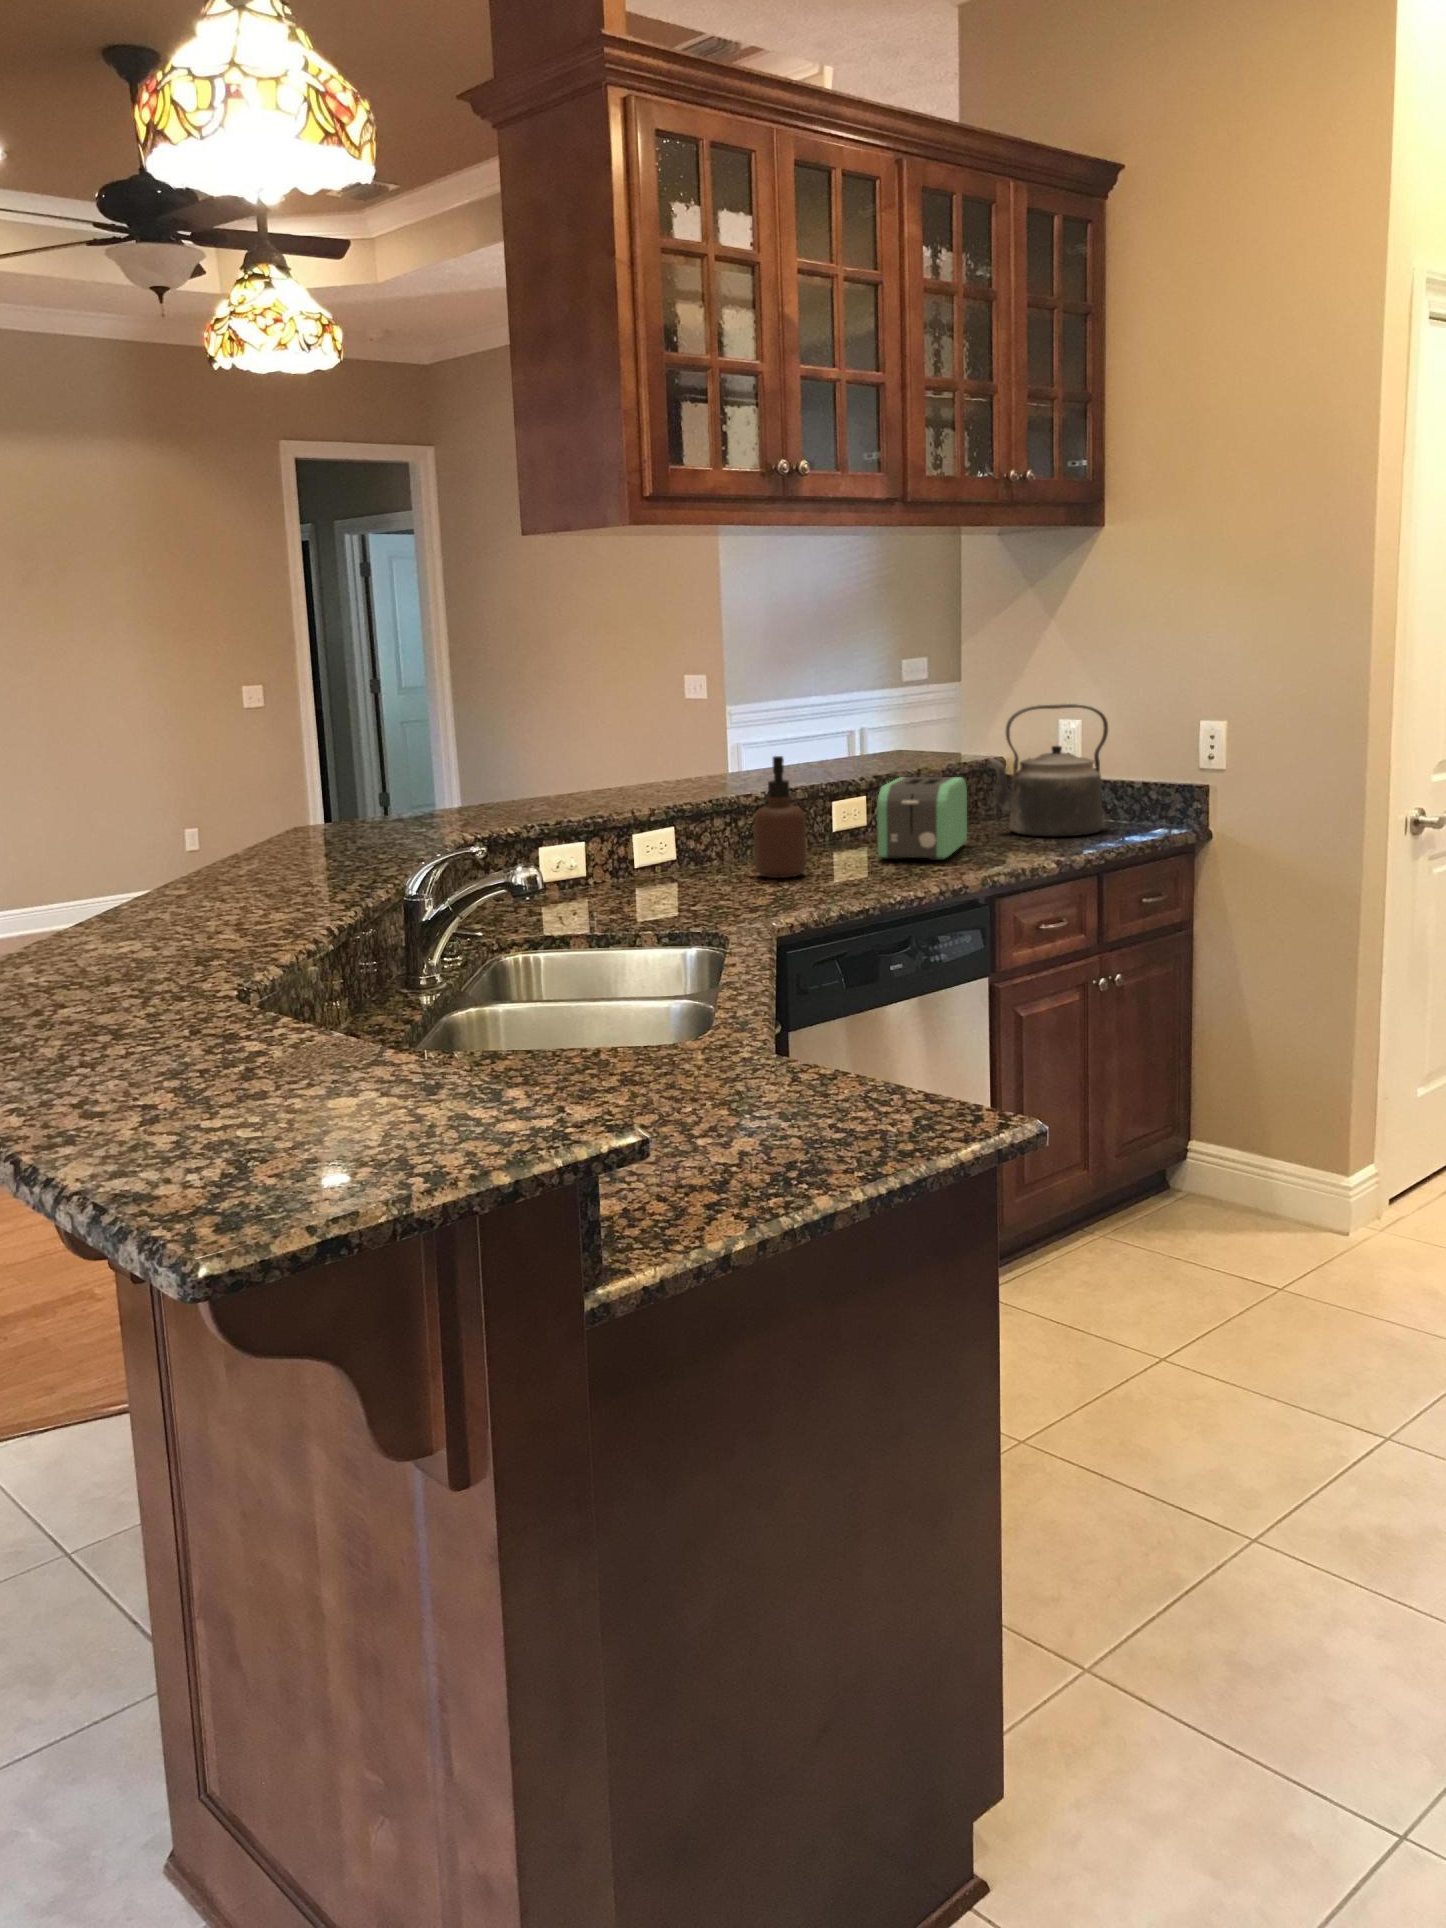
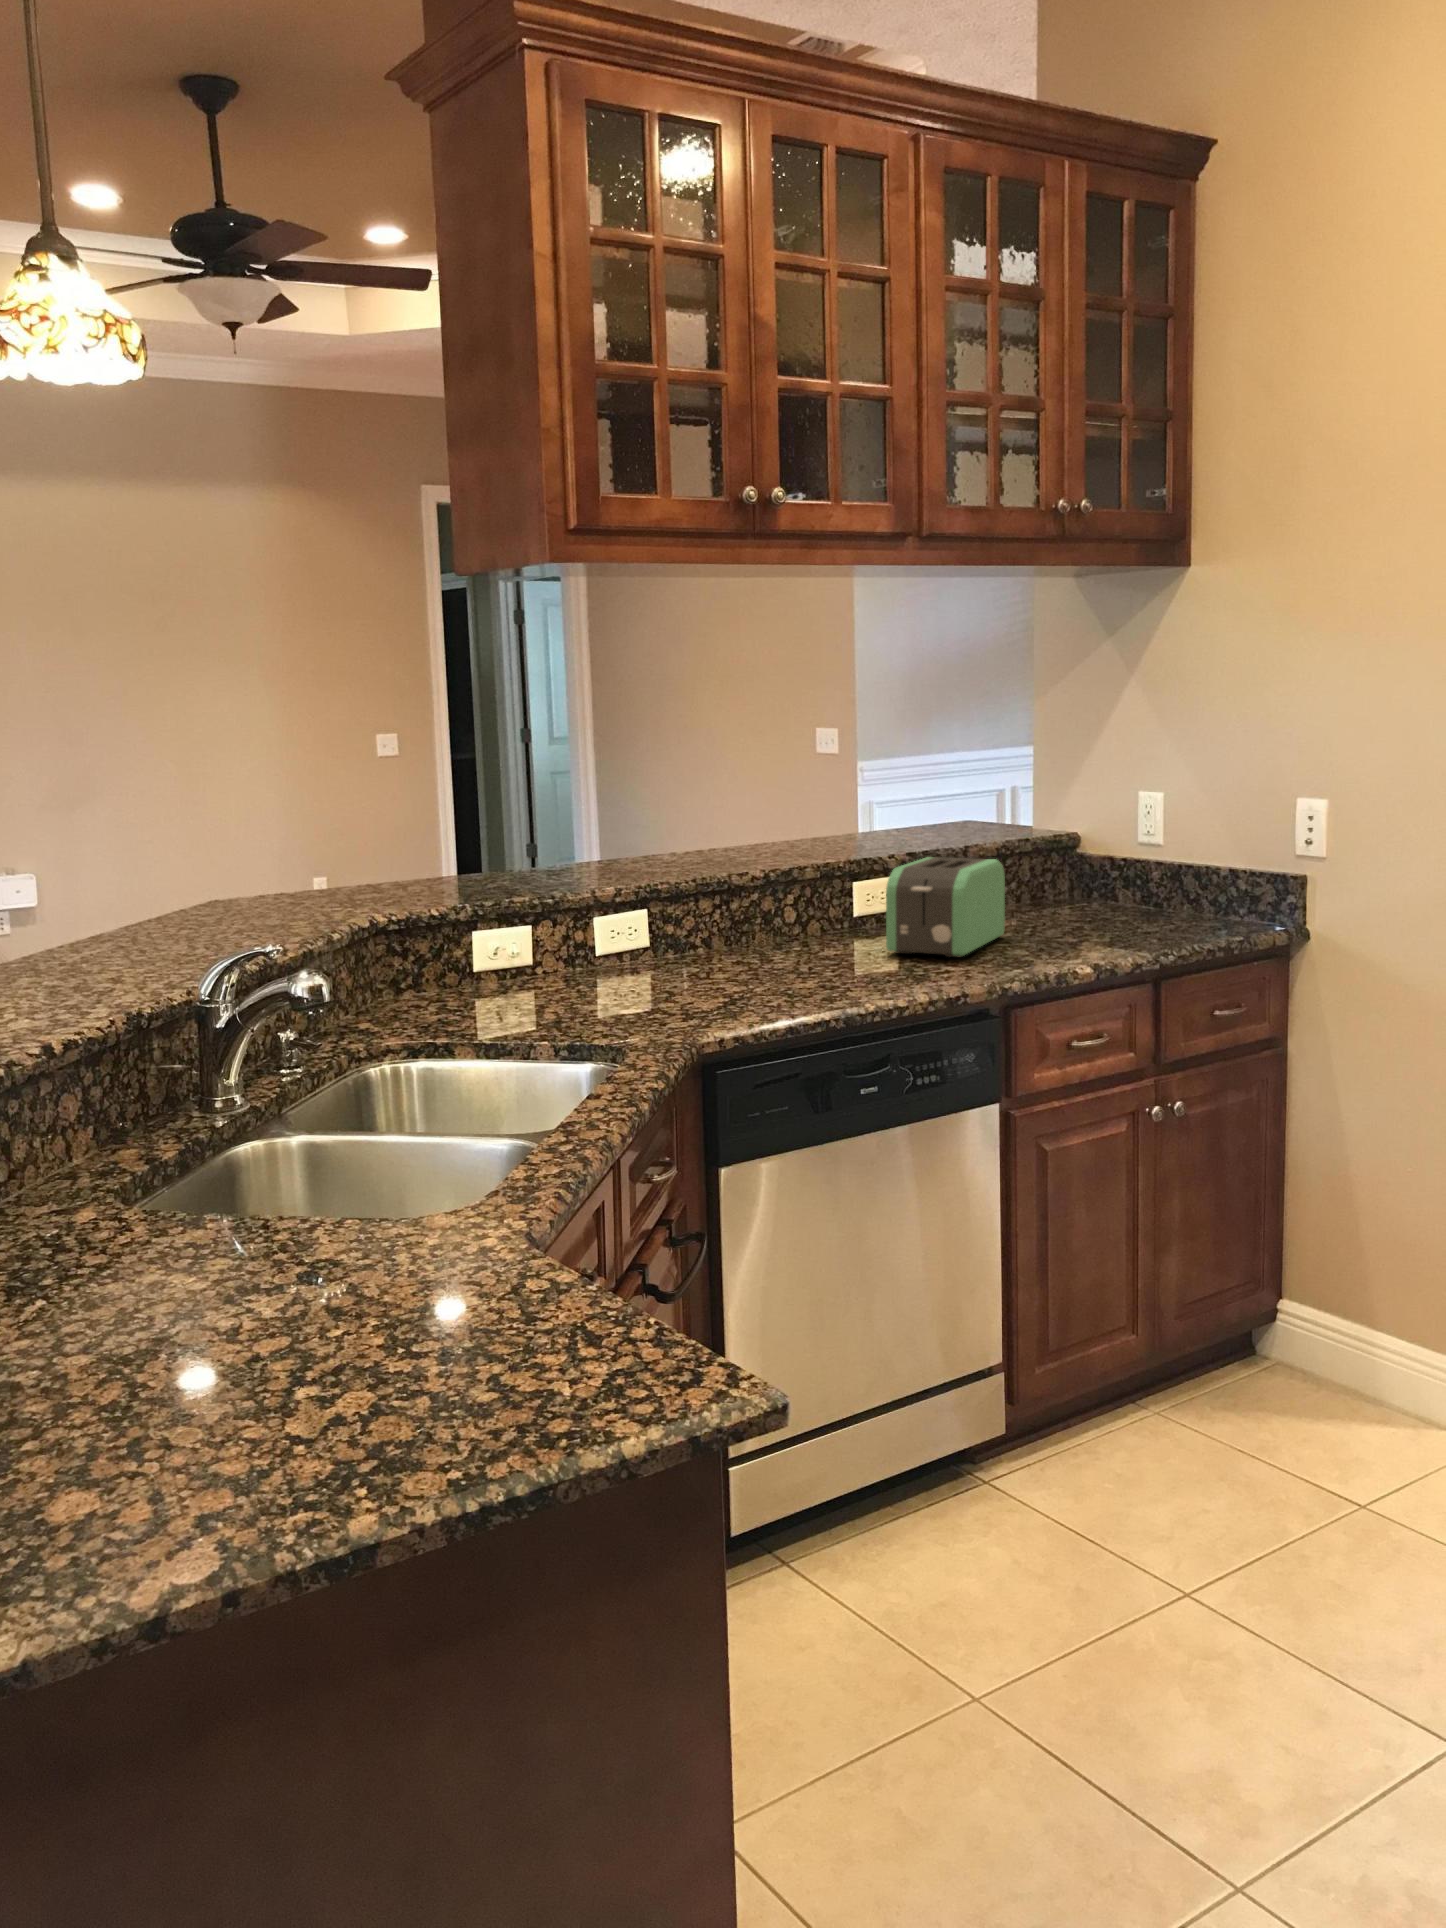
kettle: present [988,704,1108,836] -> none [1038,776,1184,930]
soap dispenser: present [754,756,807,878] -> none [731,832,792,974]

